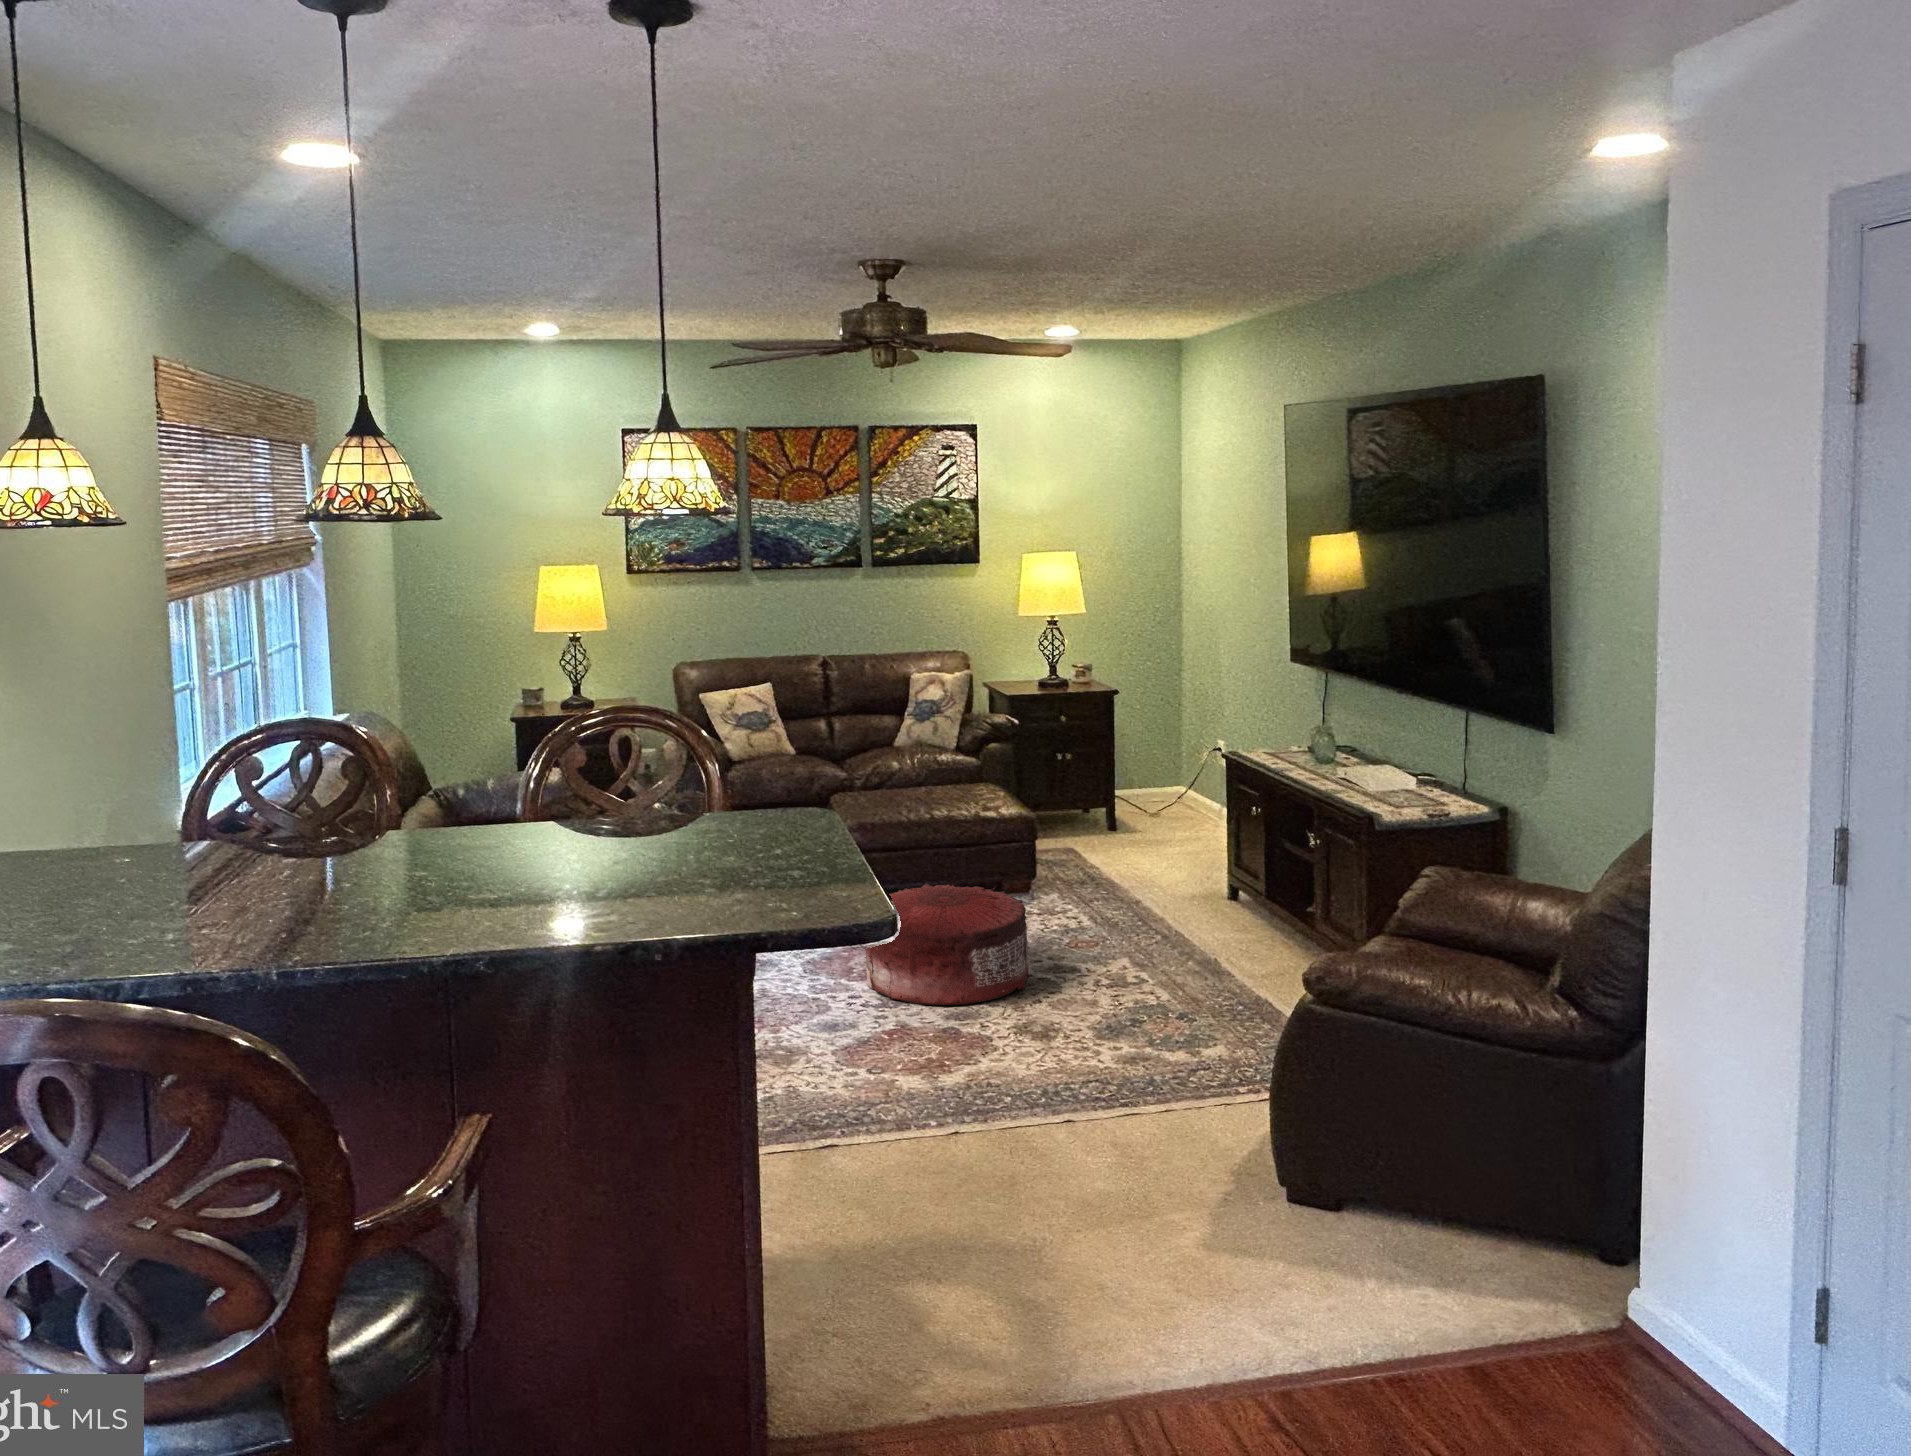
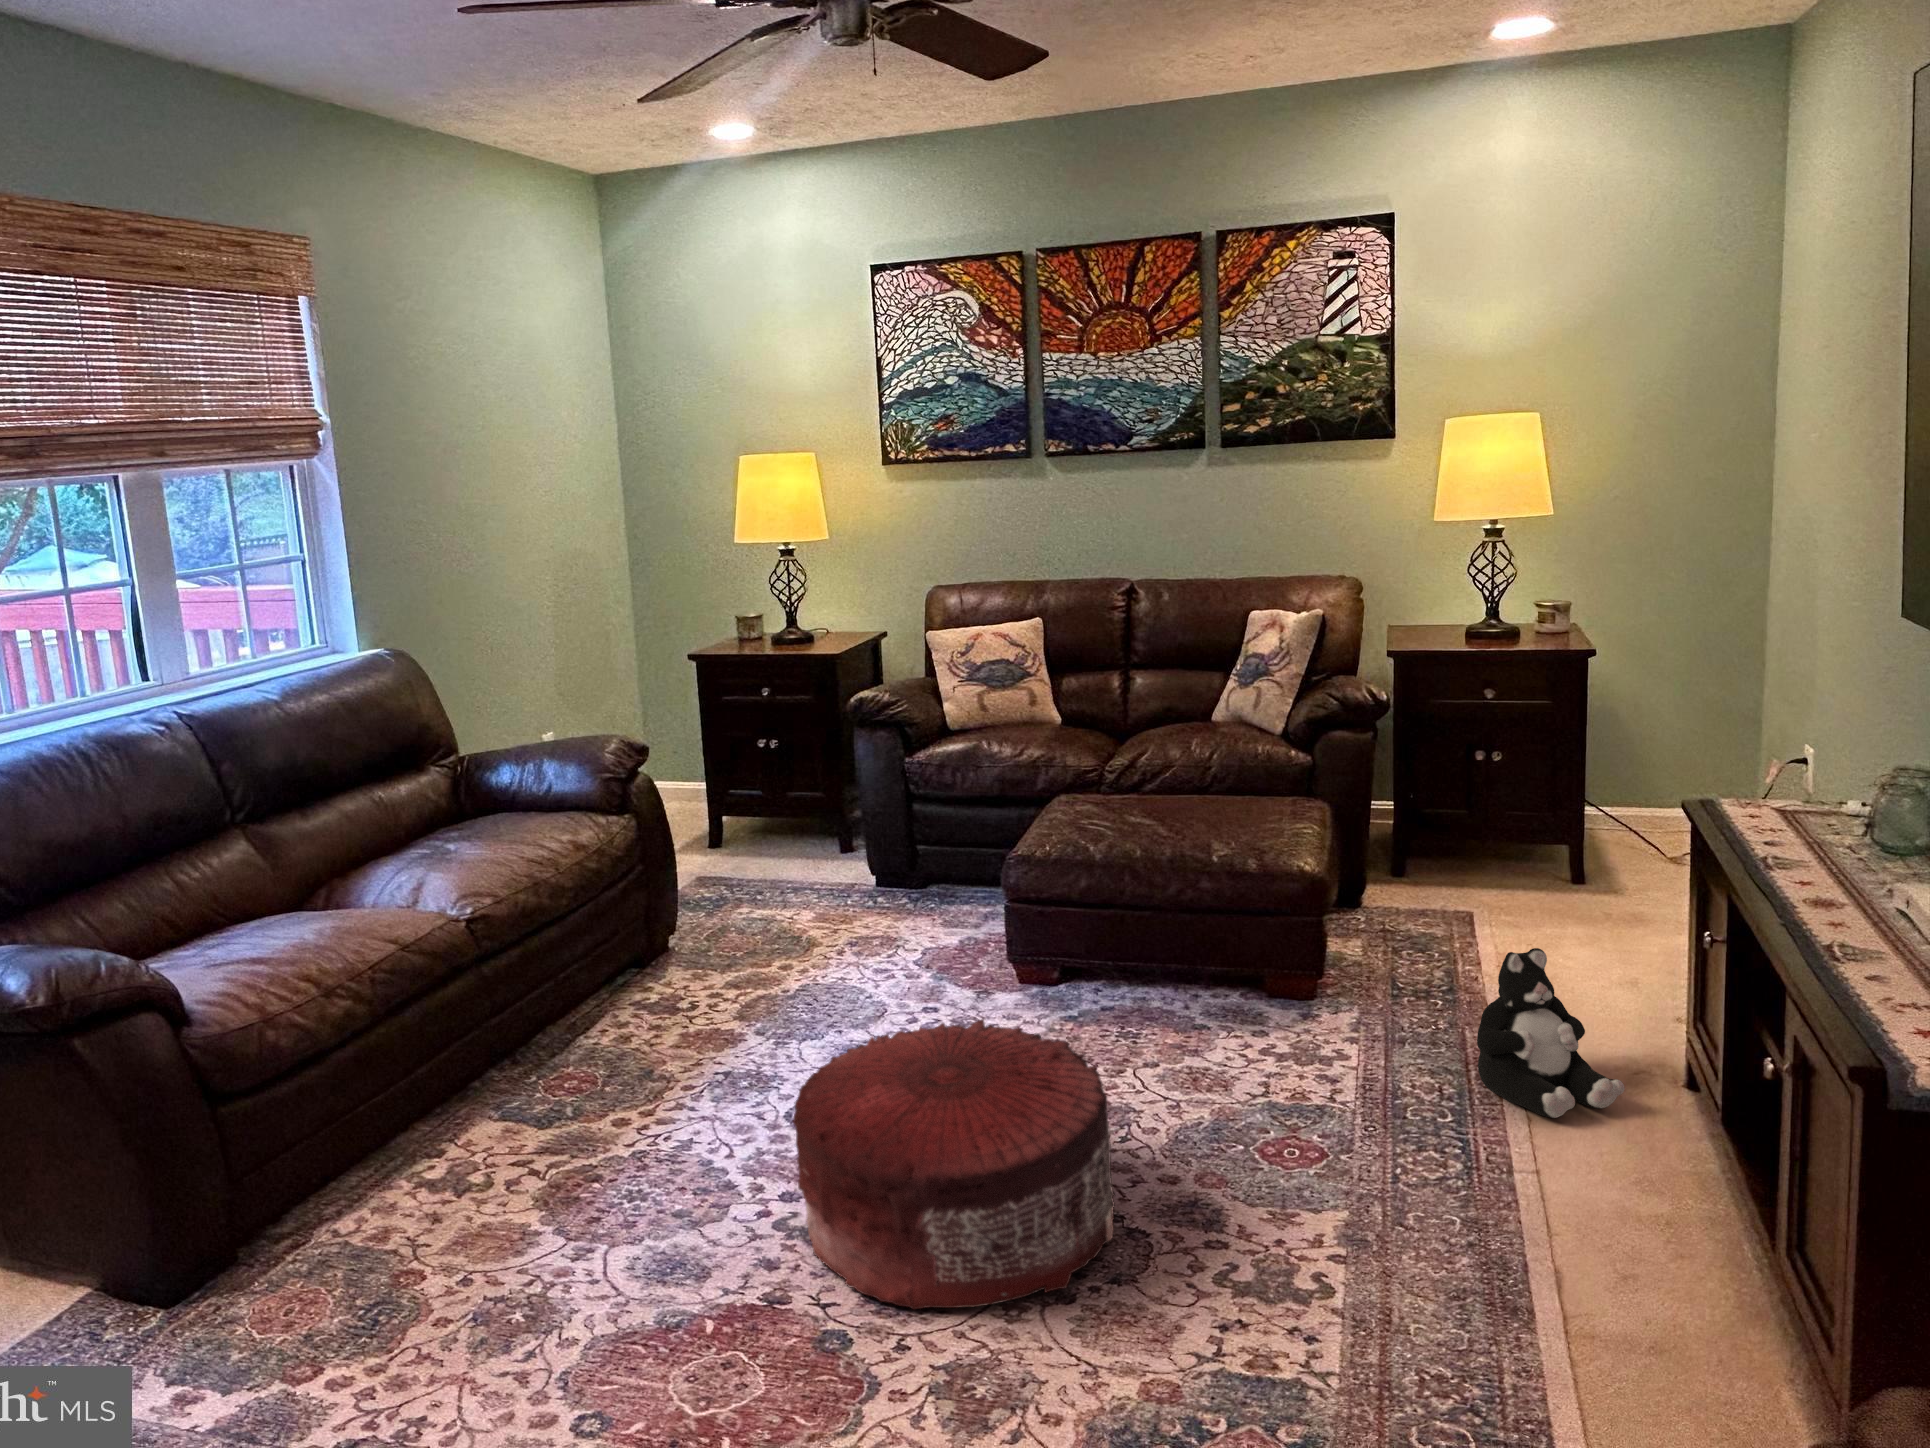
plush toy: none [1131,833,1204,913] -> present [1477,948,1625,1118]

